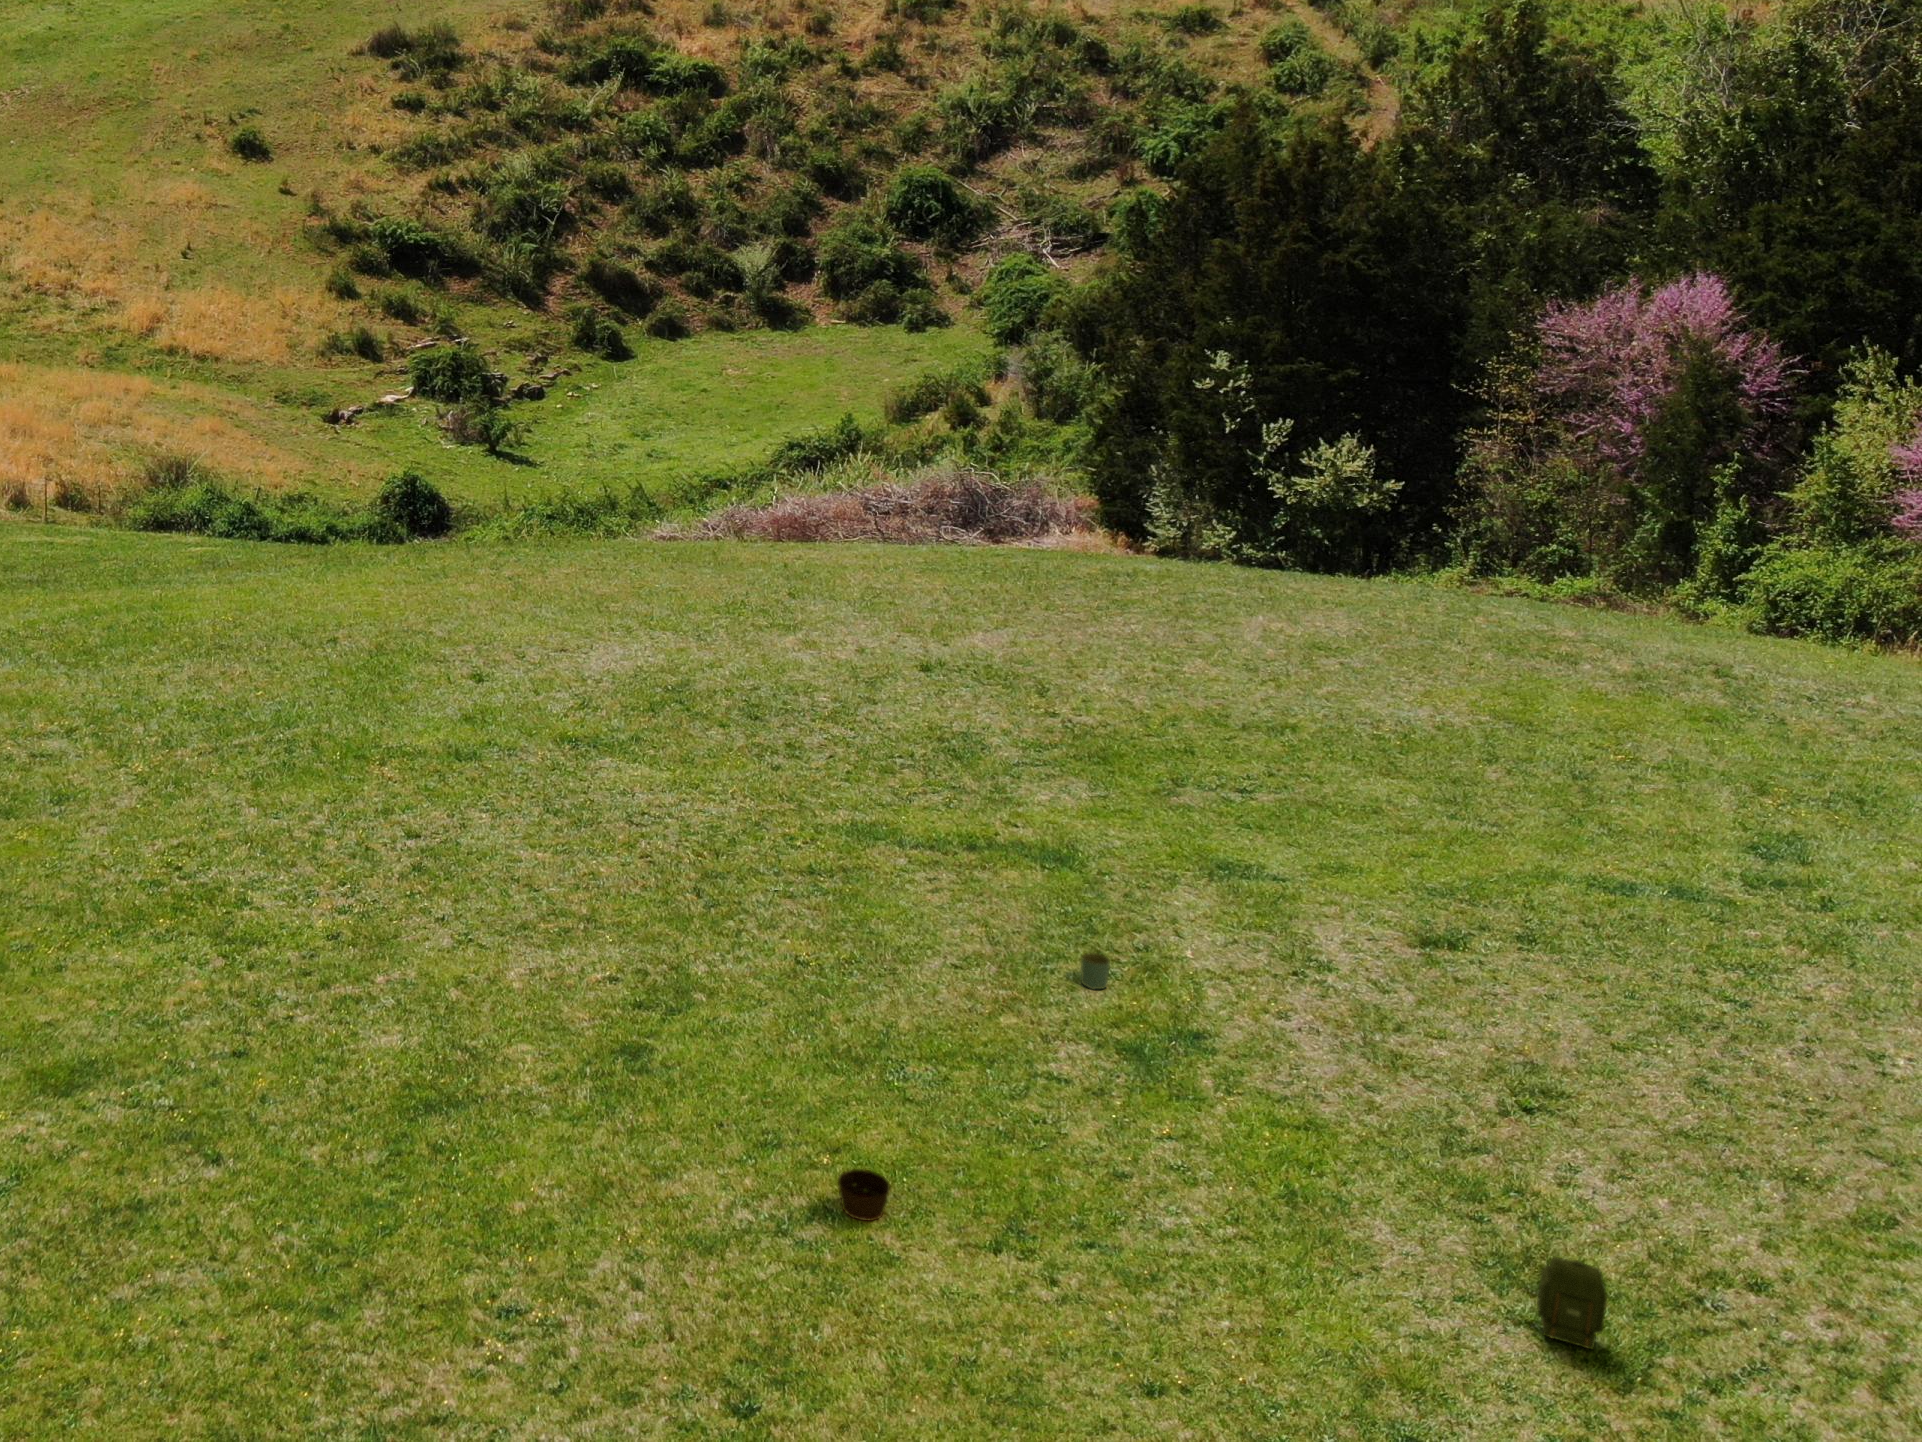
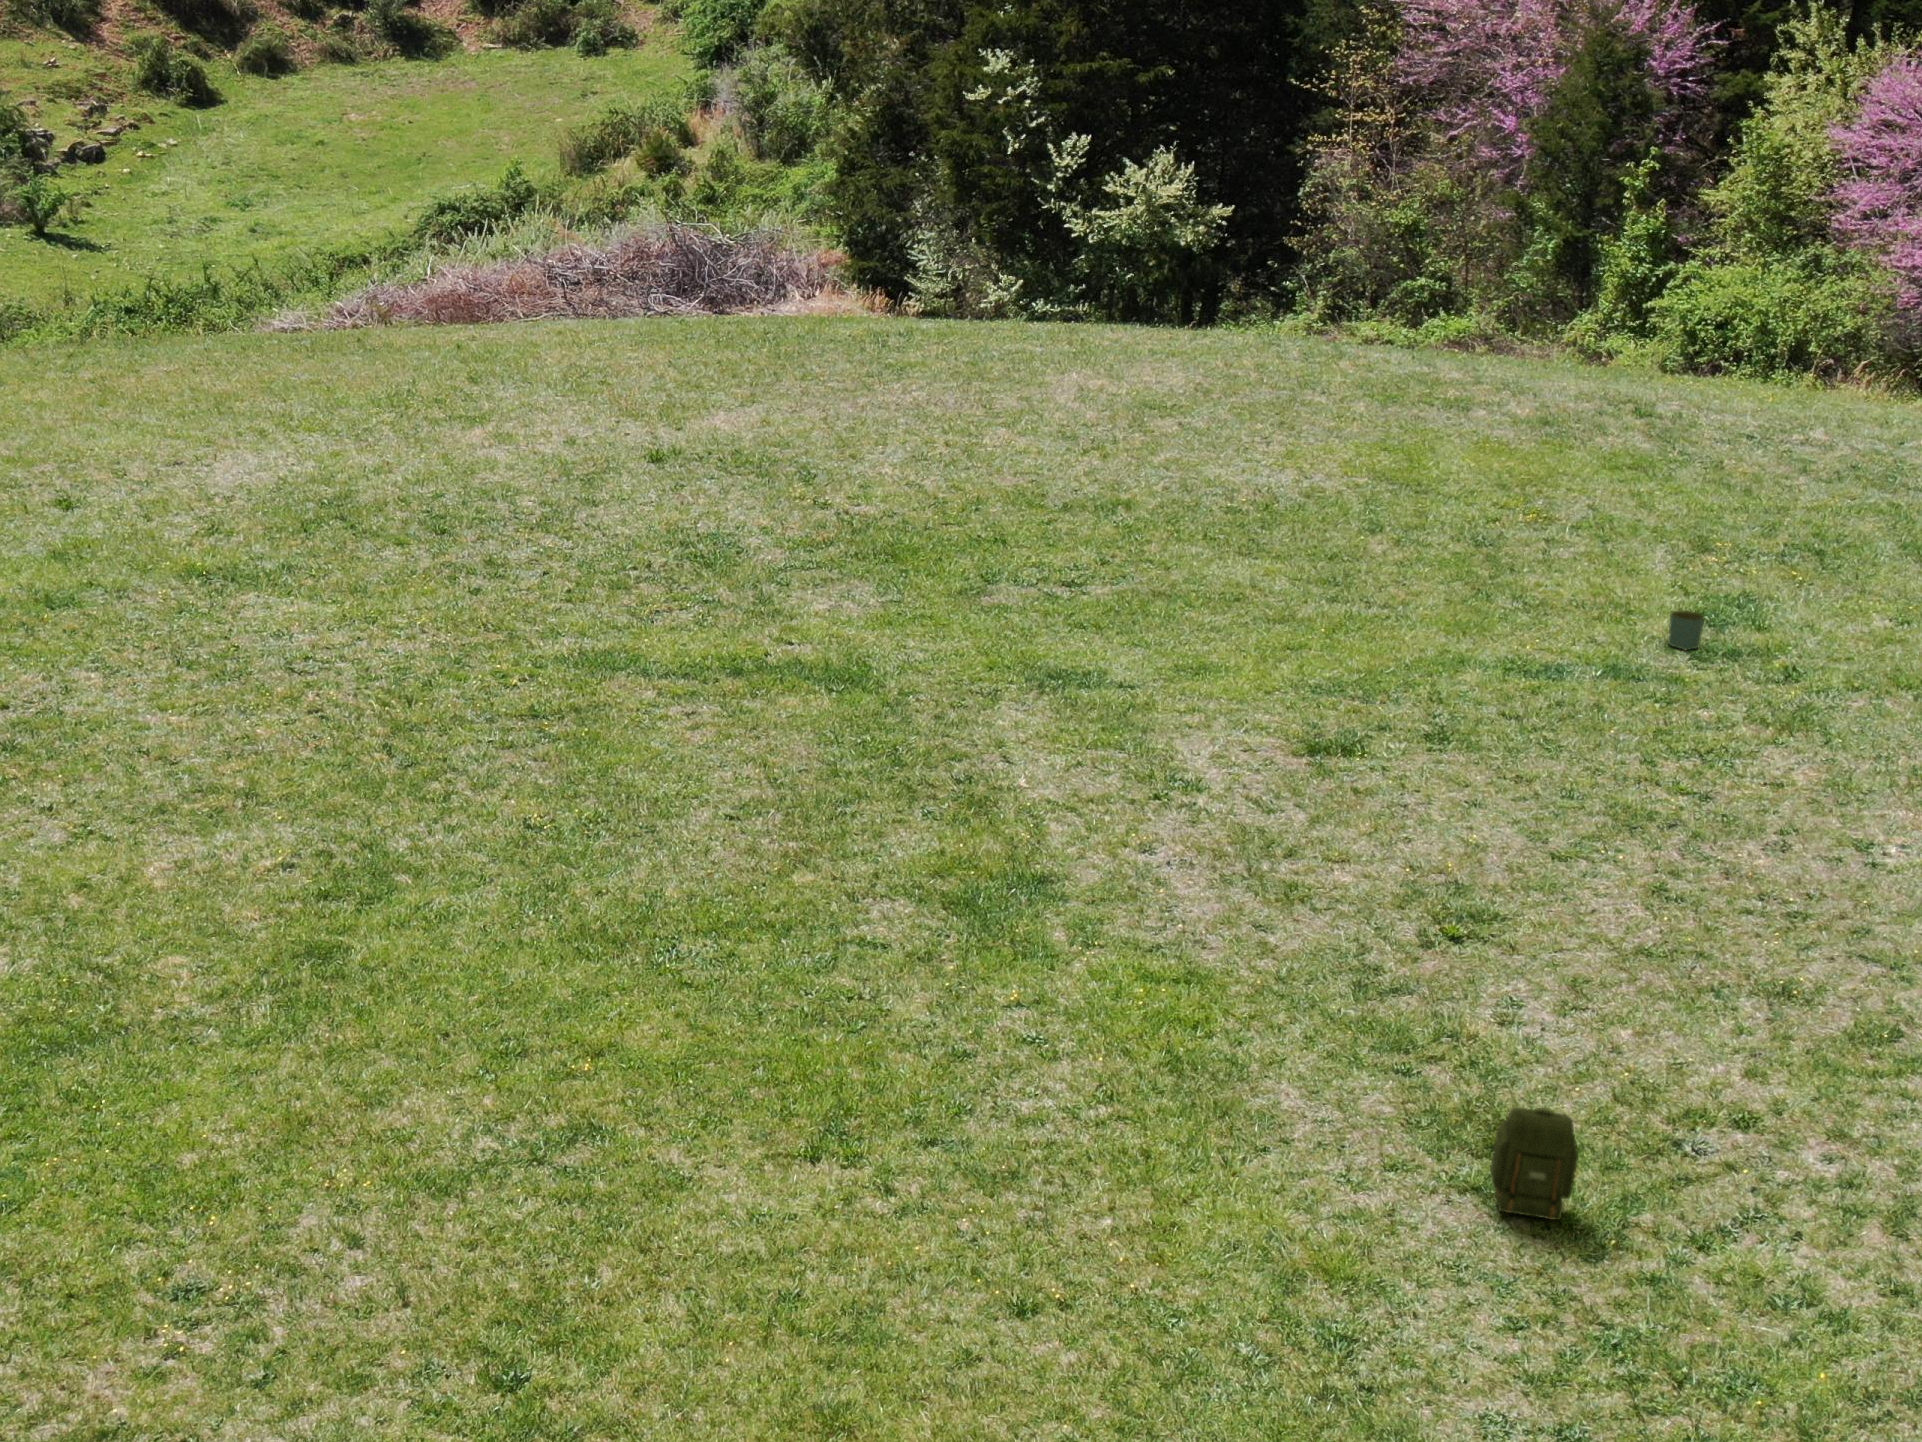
planter: present [1081,953,1110,989] -> present [1668,611,1704,650]
basket: present [838,1169,890,1221] -> none [563,1108,639,1178]

